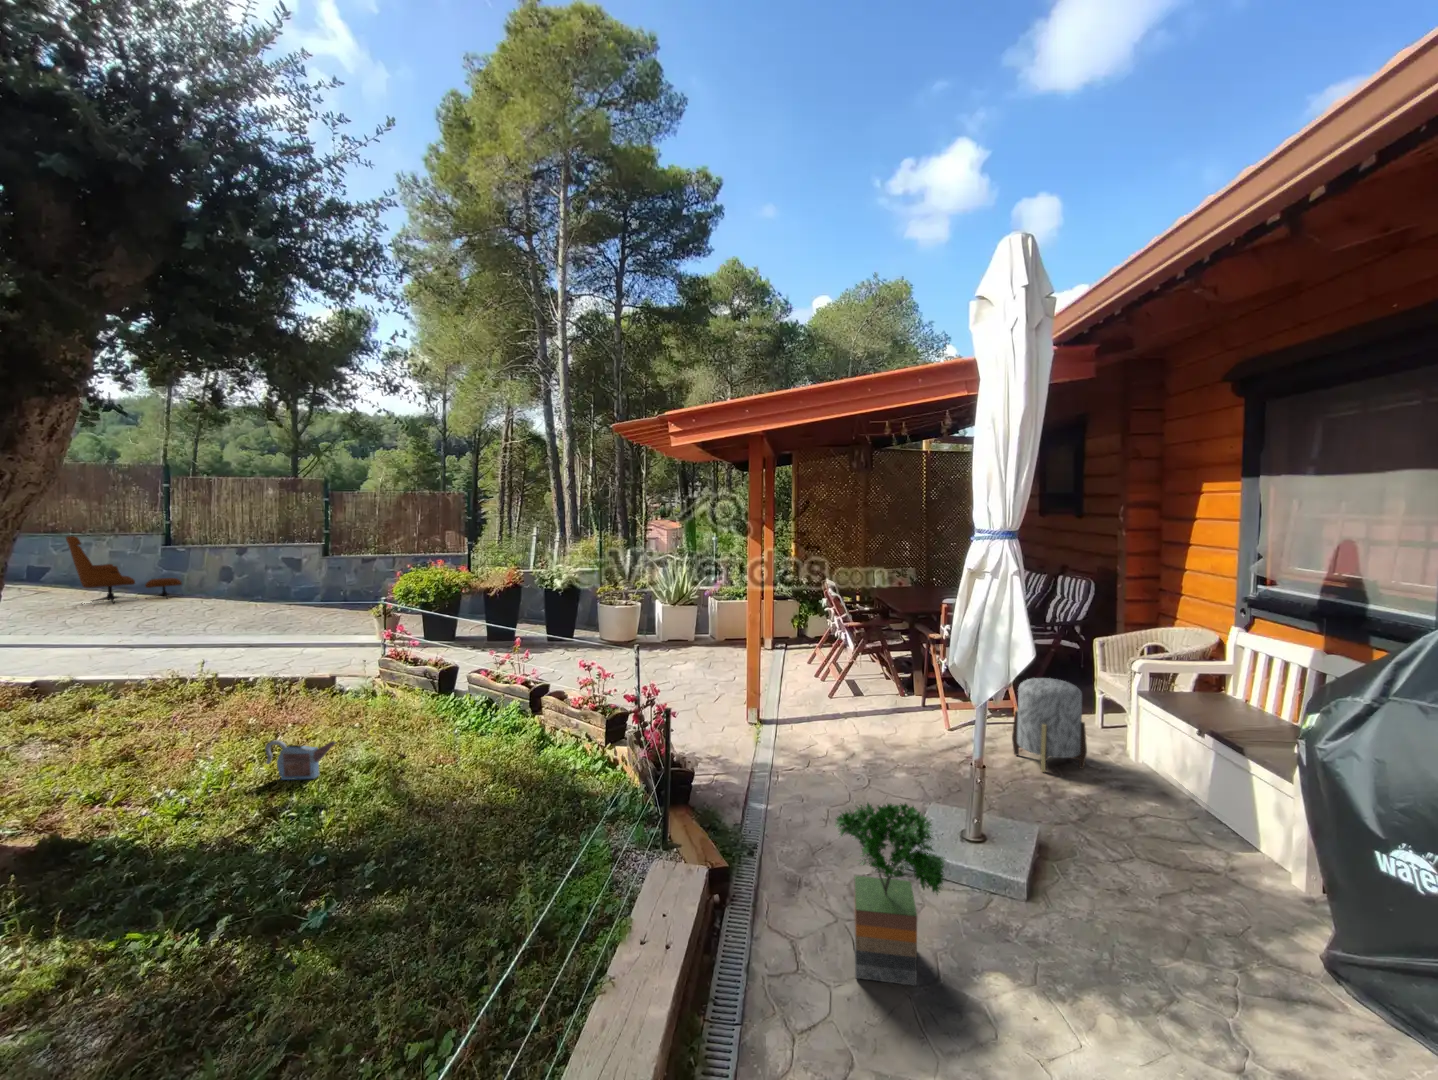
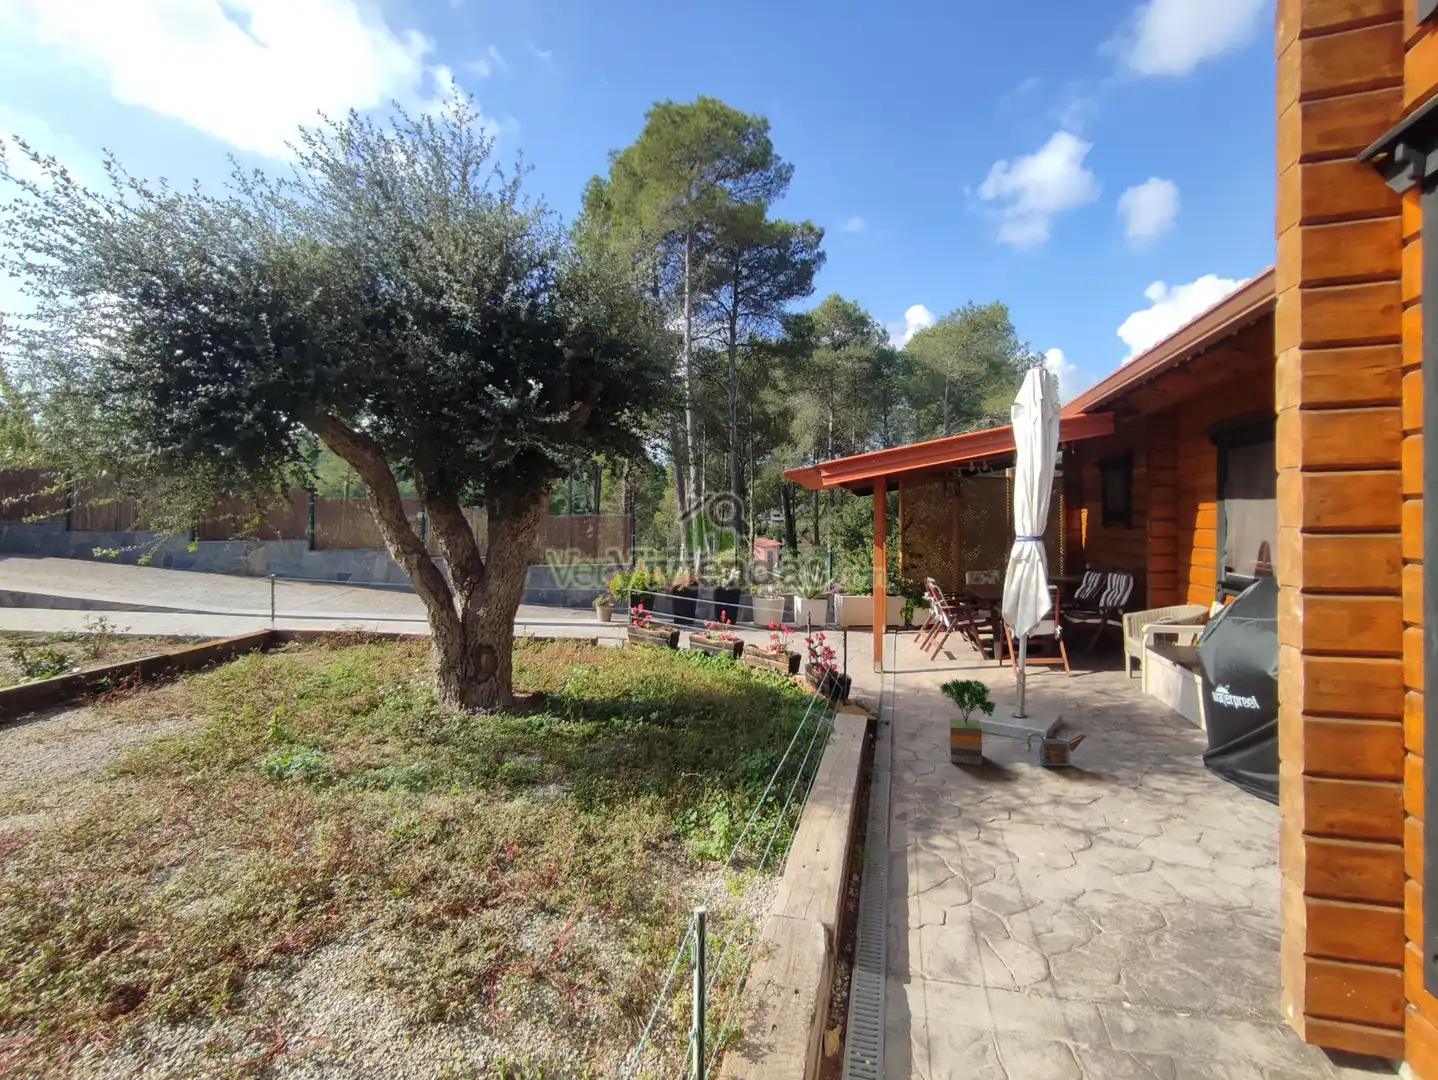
lounge chair: present [66,536,182,603] -> none [349,549,420,599]
stool: present [1012,678,1087,772] -> none [1059,637,1109,696]
watering can: present [266,740,336,780] -> present [1026,732,1086,766]

